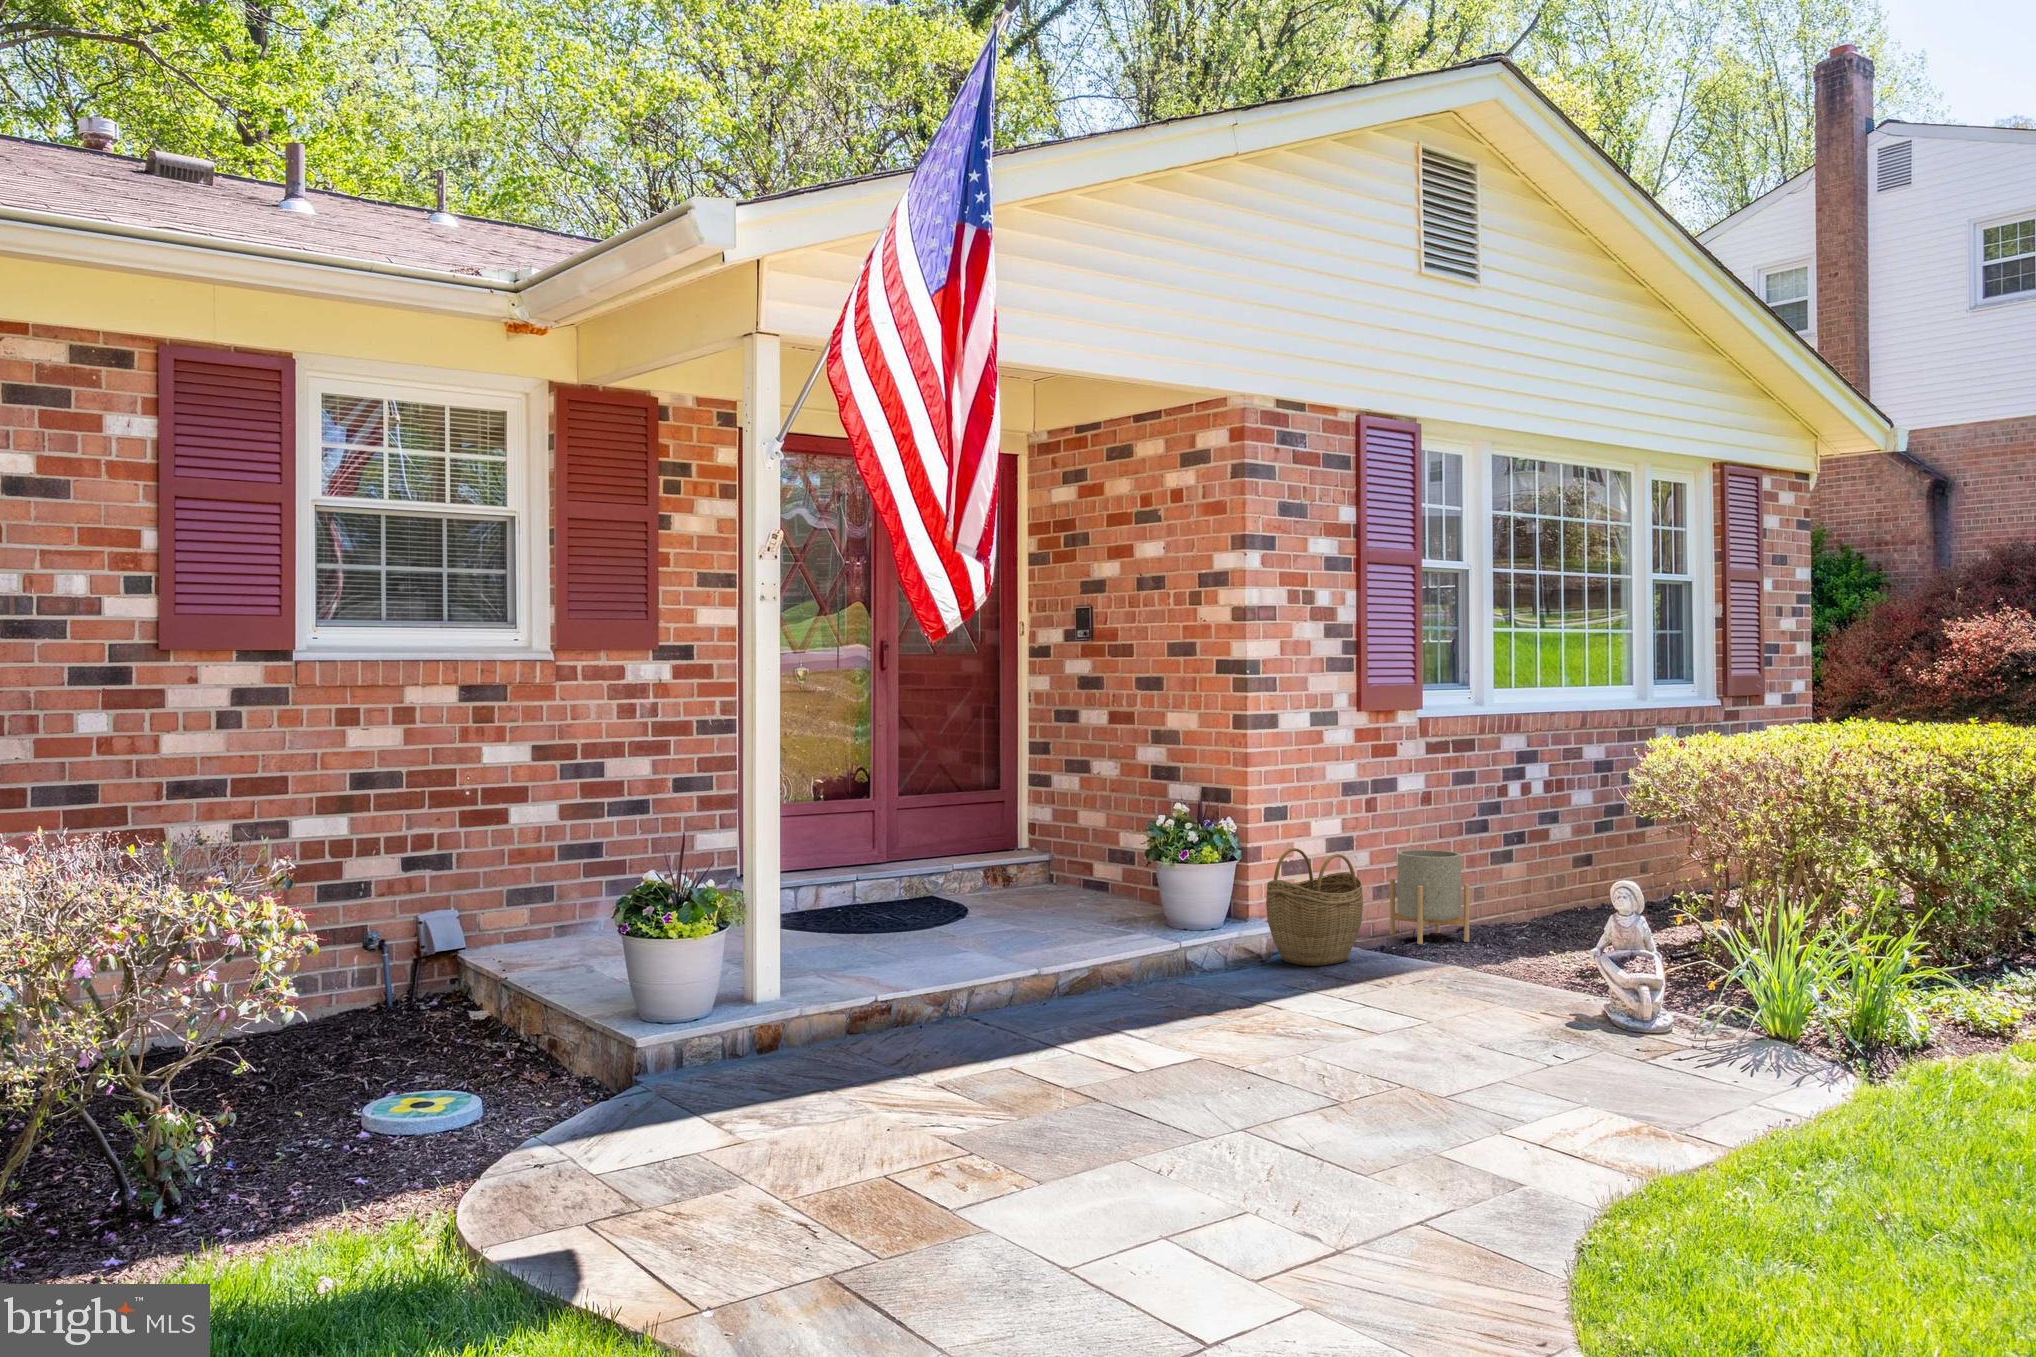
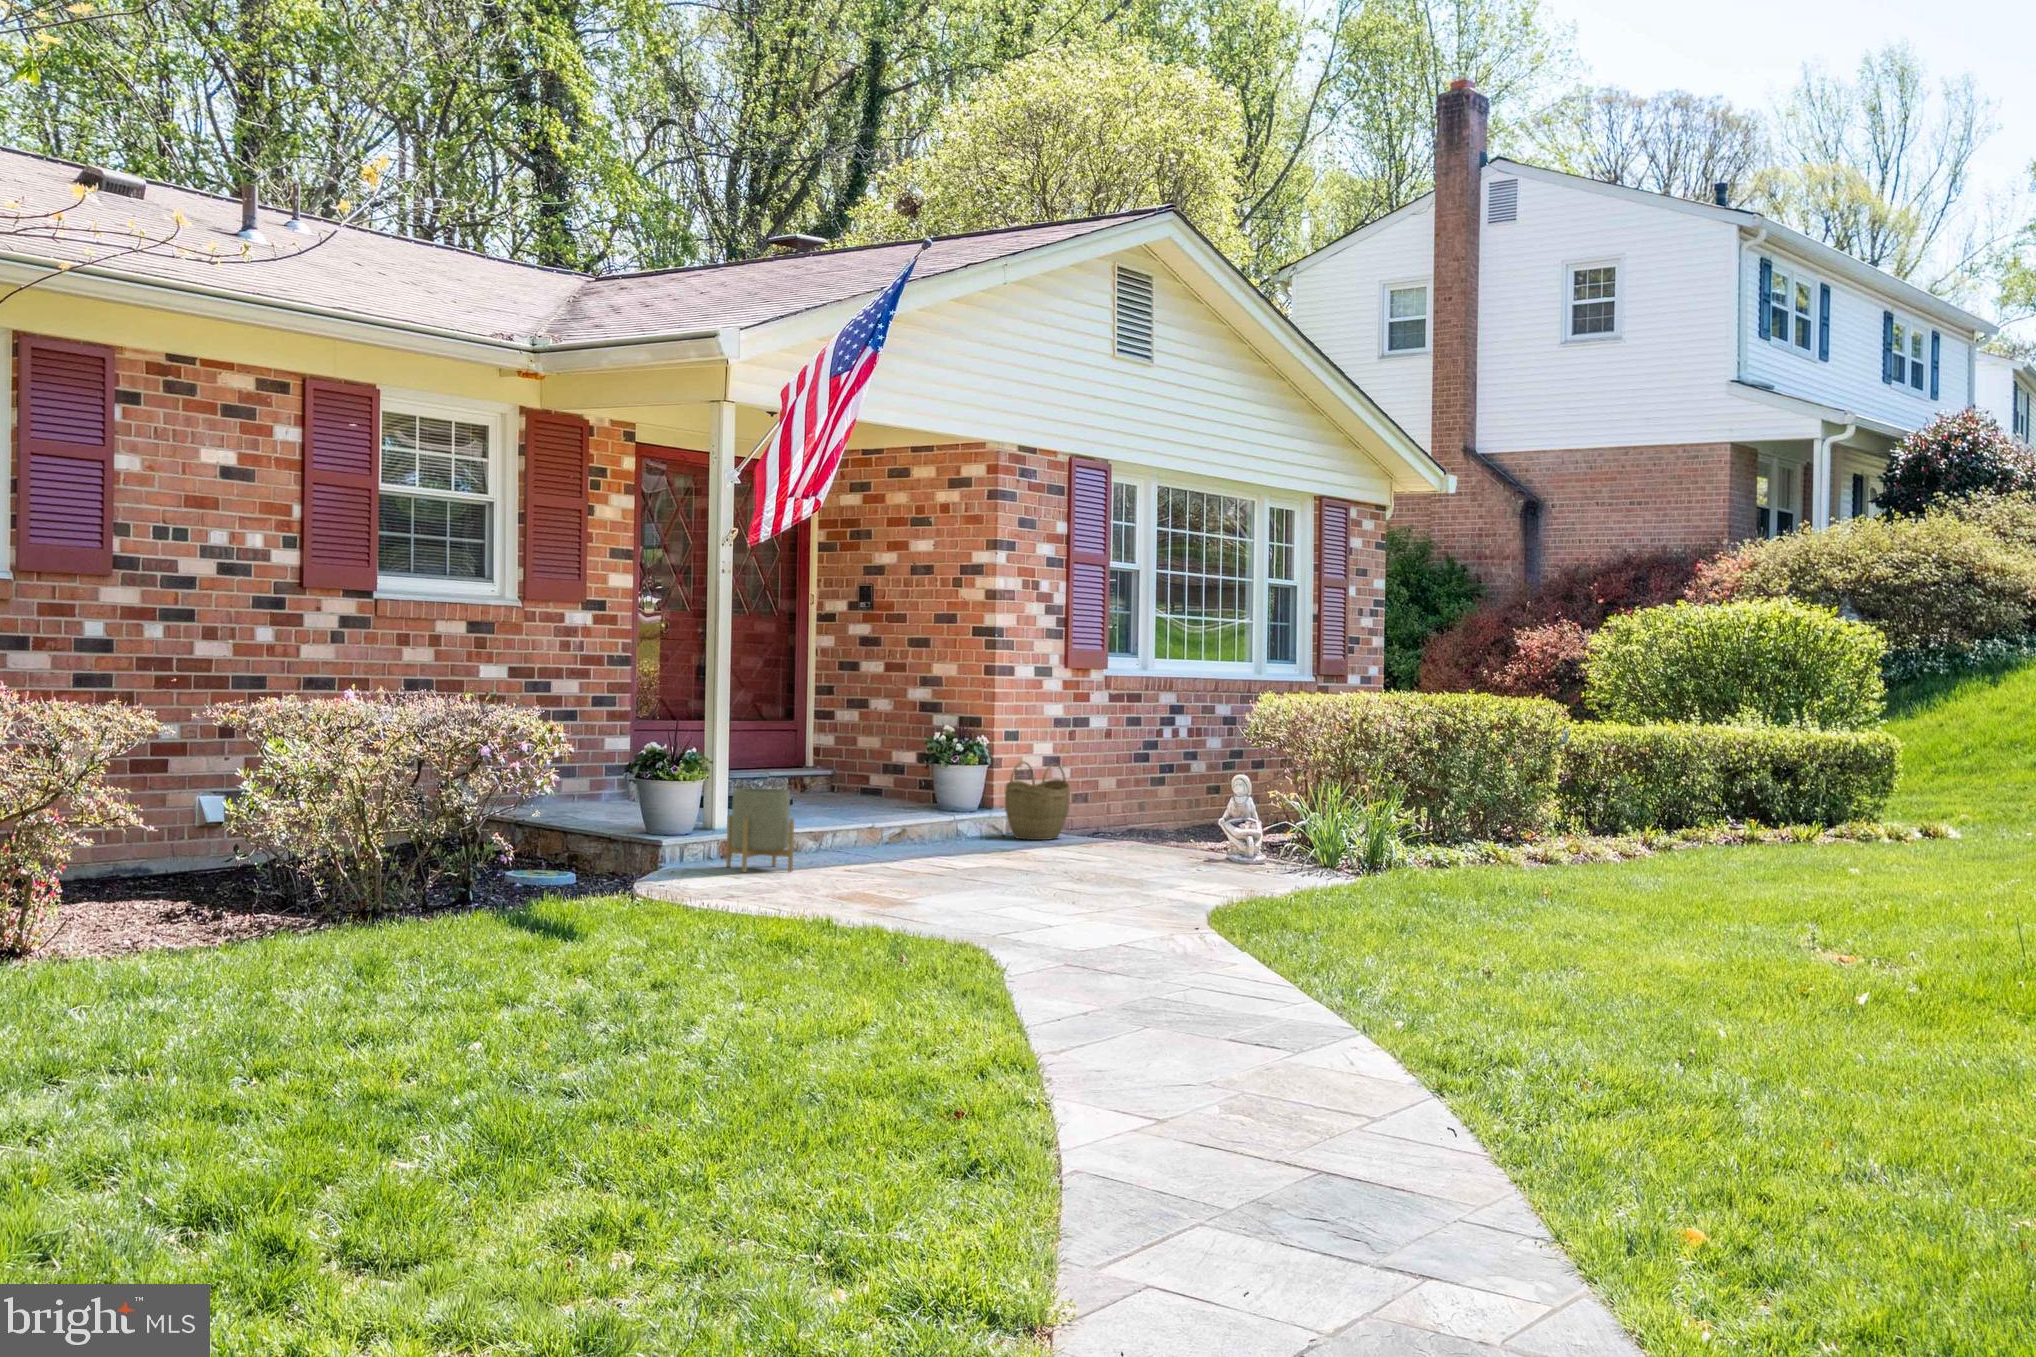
planter: present [1390,850,1469,944] -> present [726,789,794,872]

